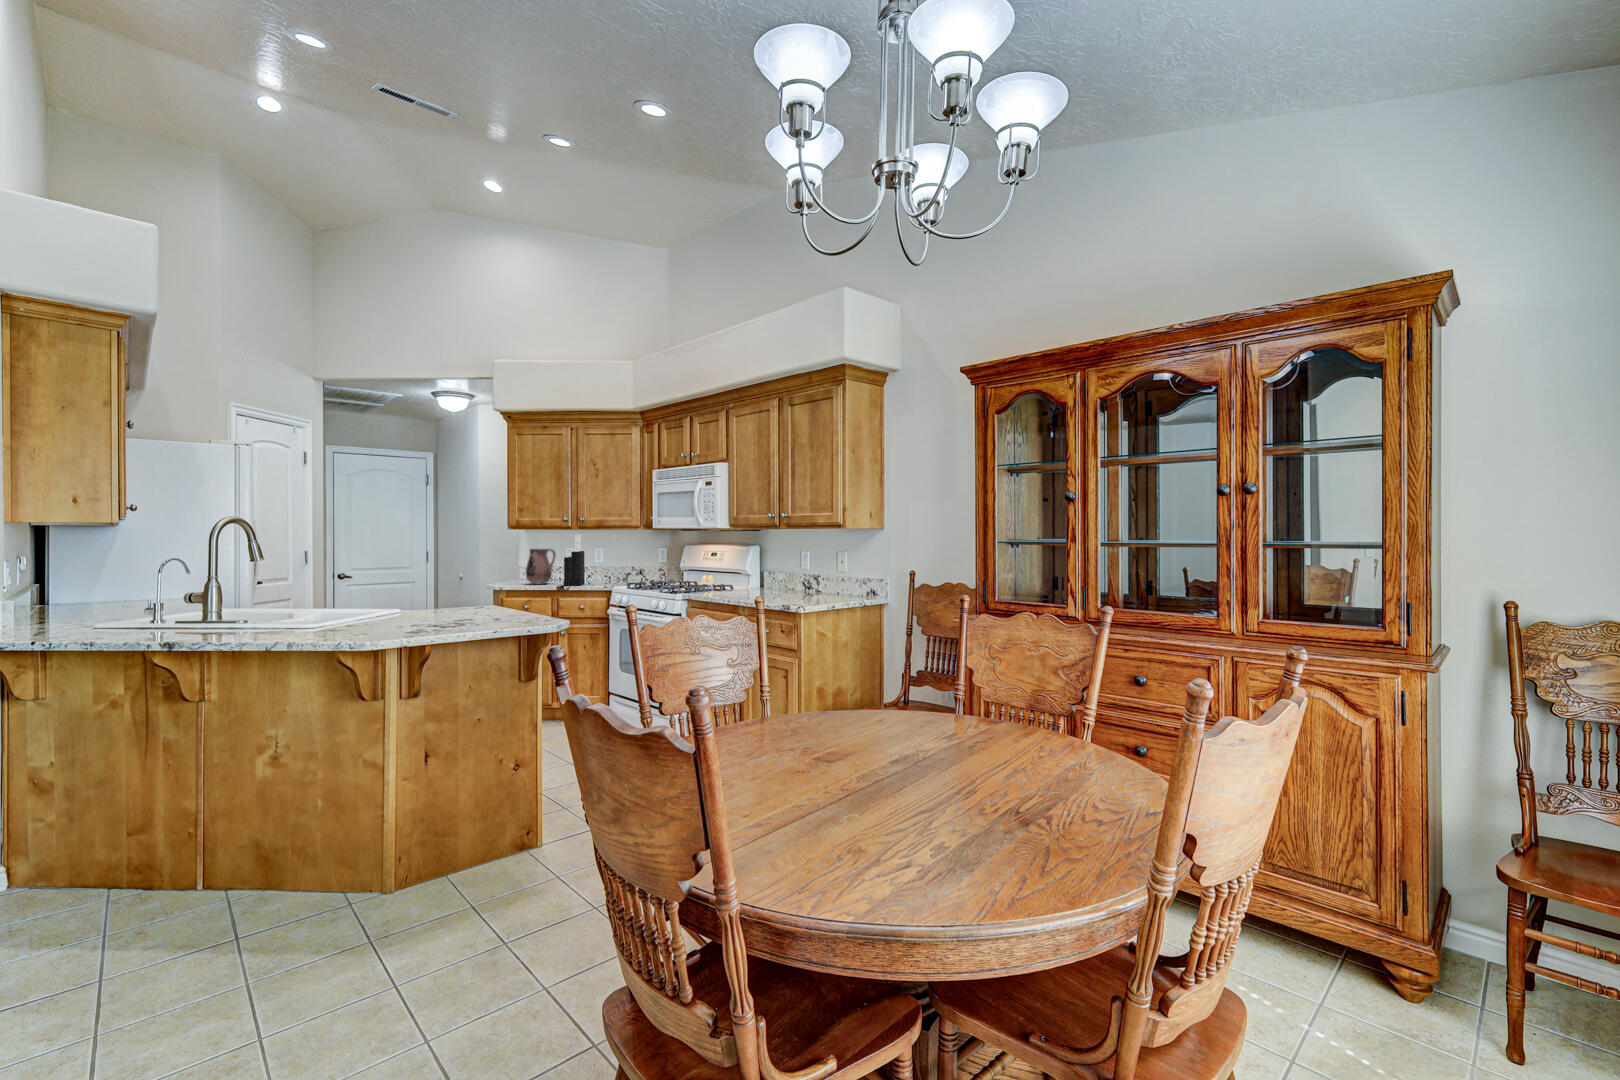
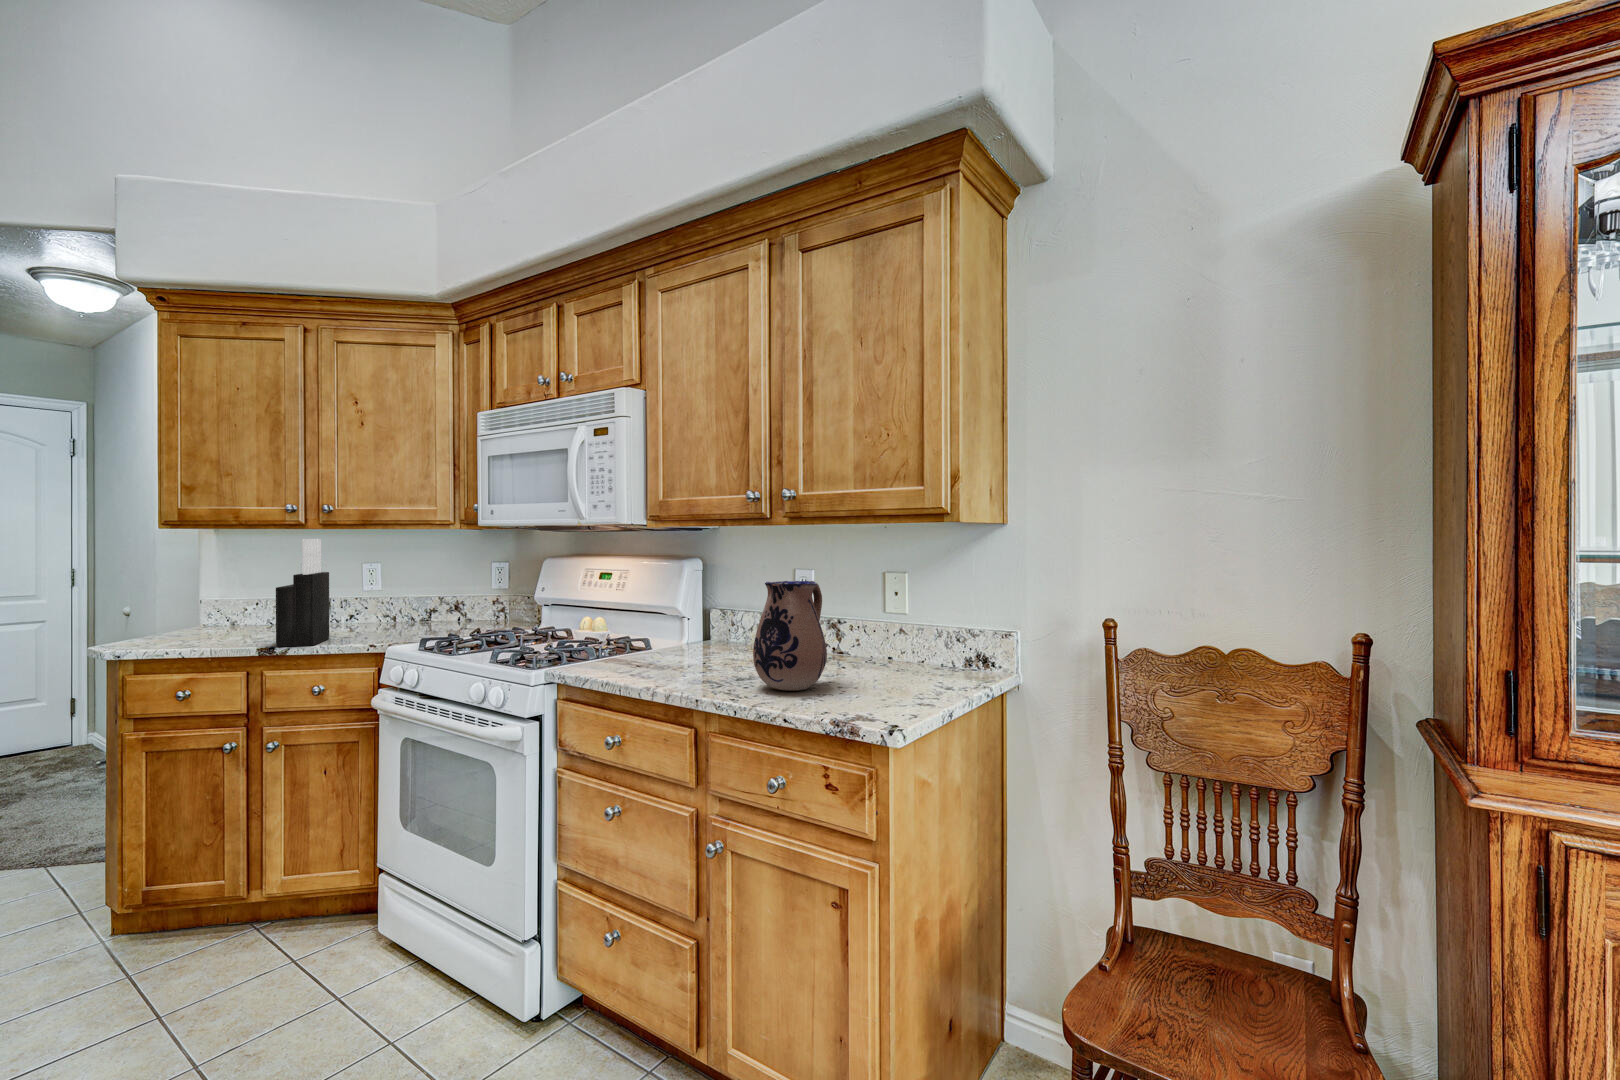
ceramic pitcher: present [526,549,556,584] -> present [753,581,827,691]

